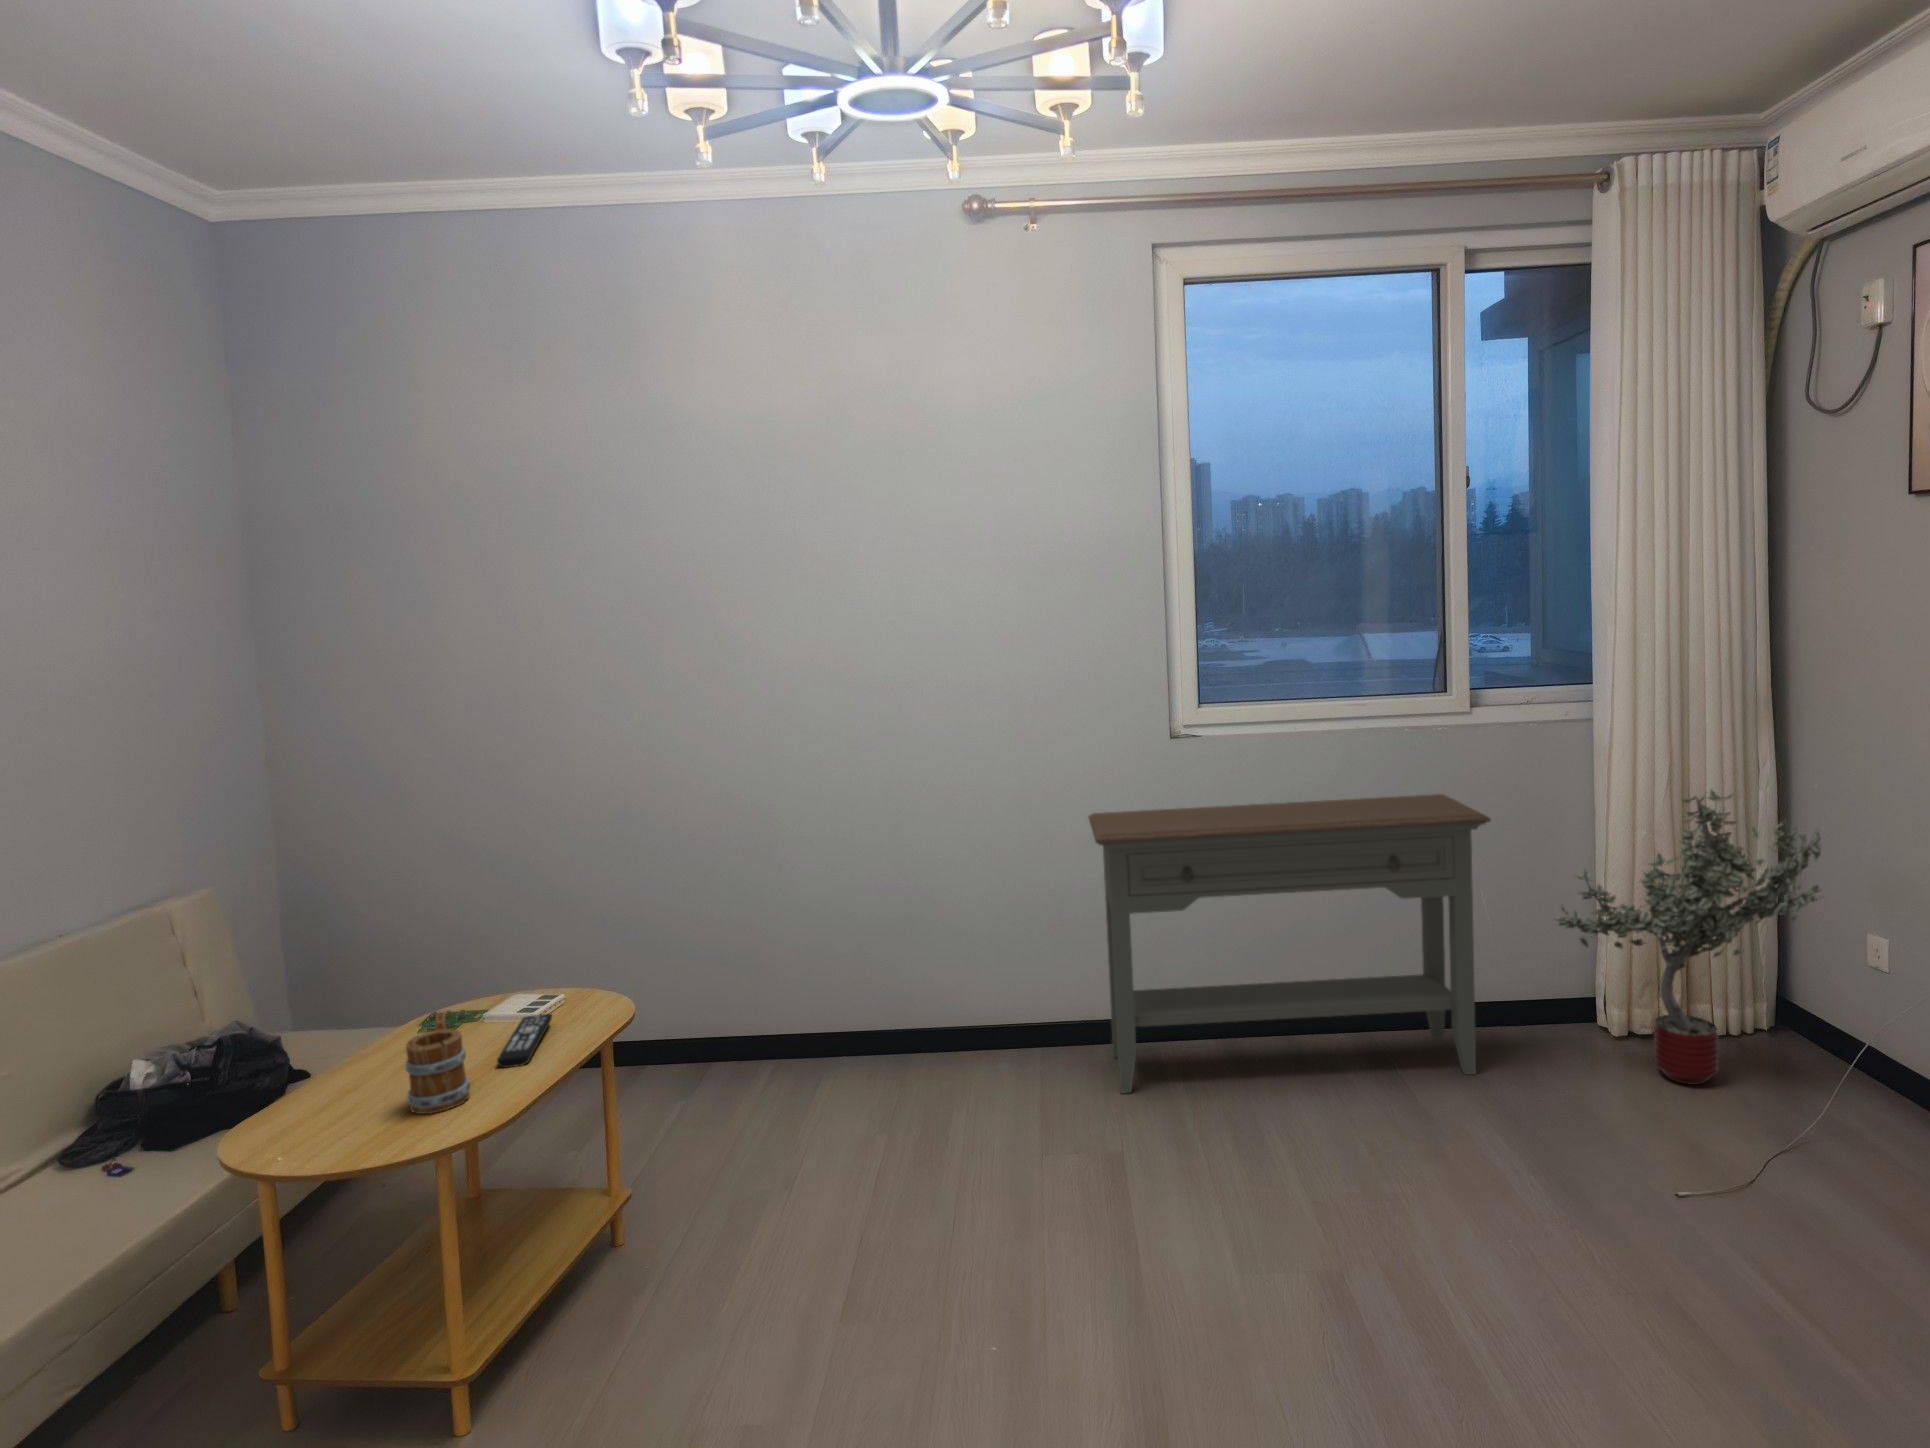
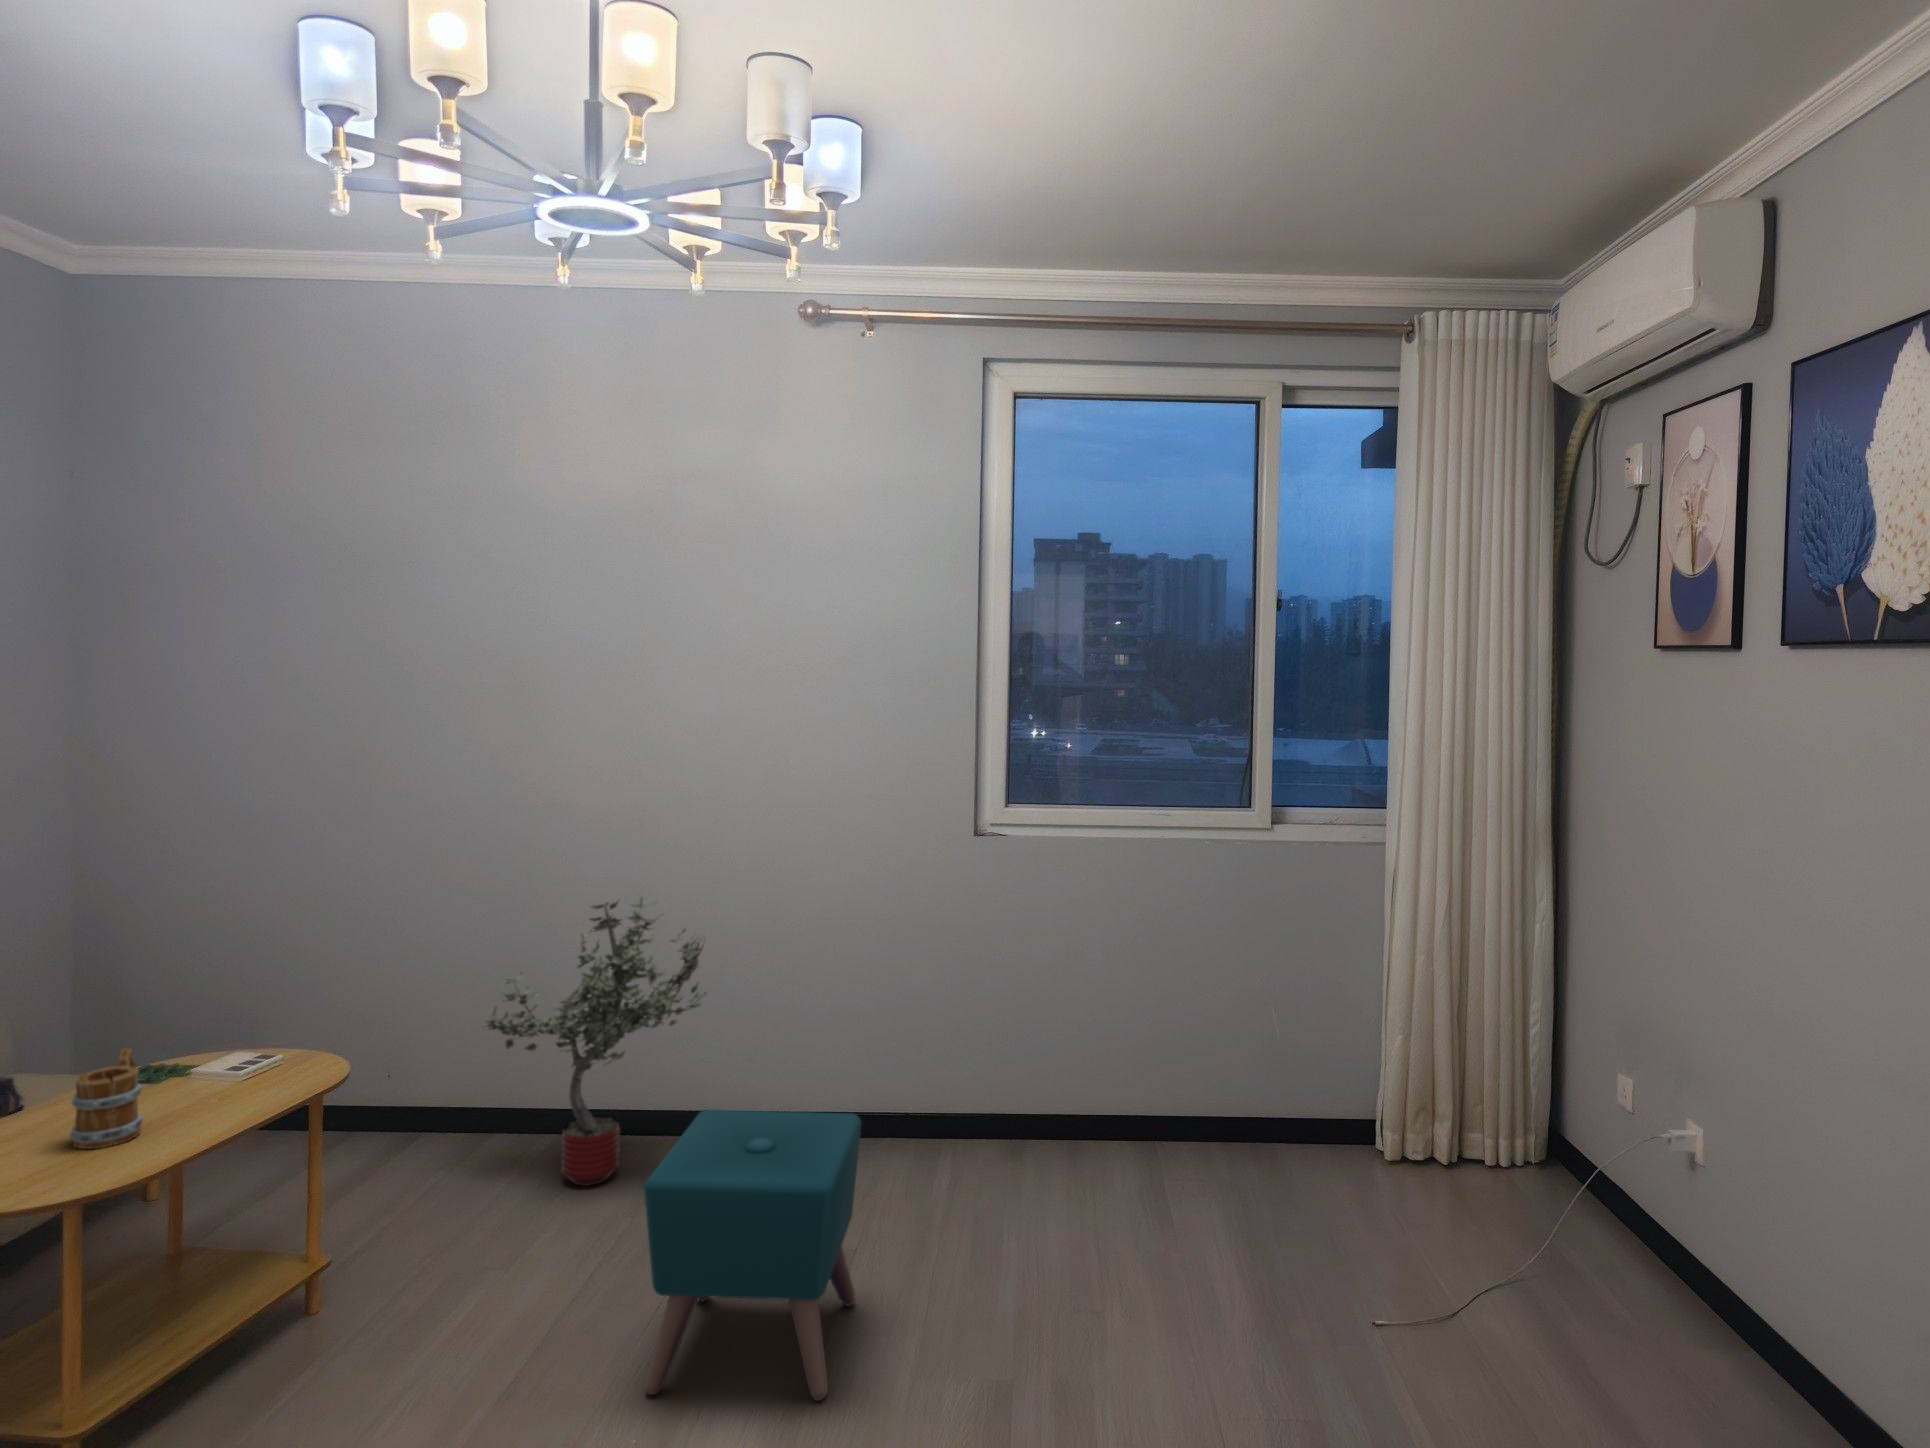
potted tree: present [1557,790,1822,1085] -> present [483,897,706,1186]
console table: present [1088,794,1491,1093] -> none [865,899,1255,1192]
remote control: present [497,1014,552,1068] -> none [187,1059,271,1110]
ottoman: none [976,1024,1174,1310] -> present [644,1109,861,1401]

